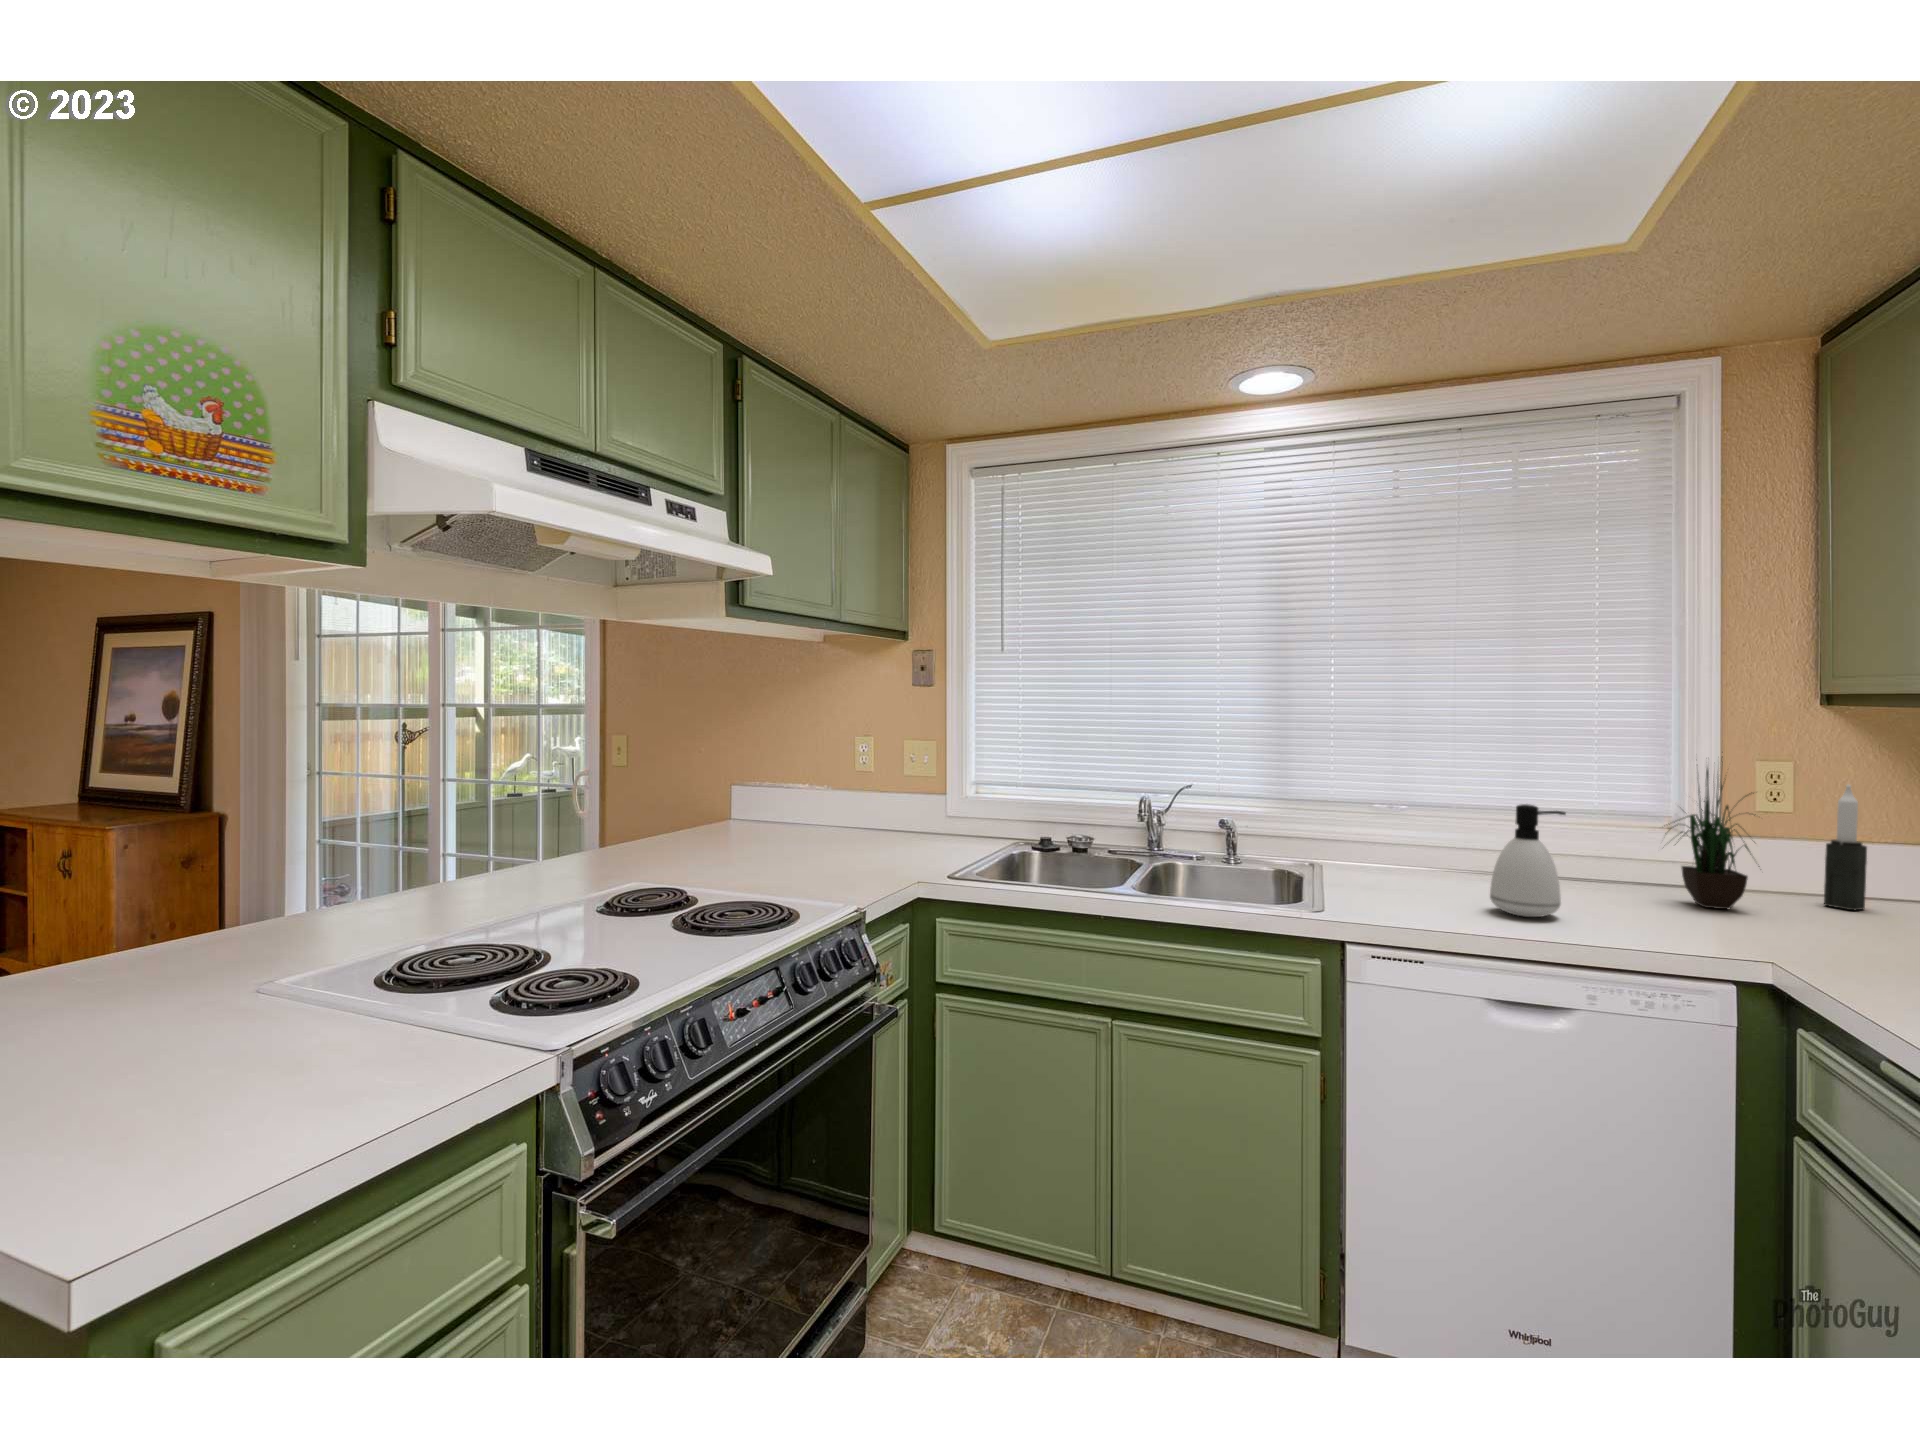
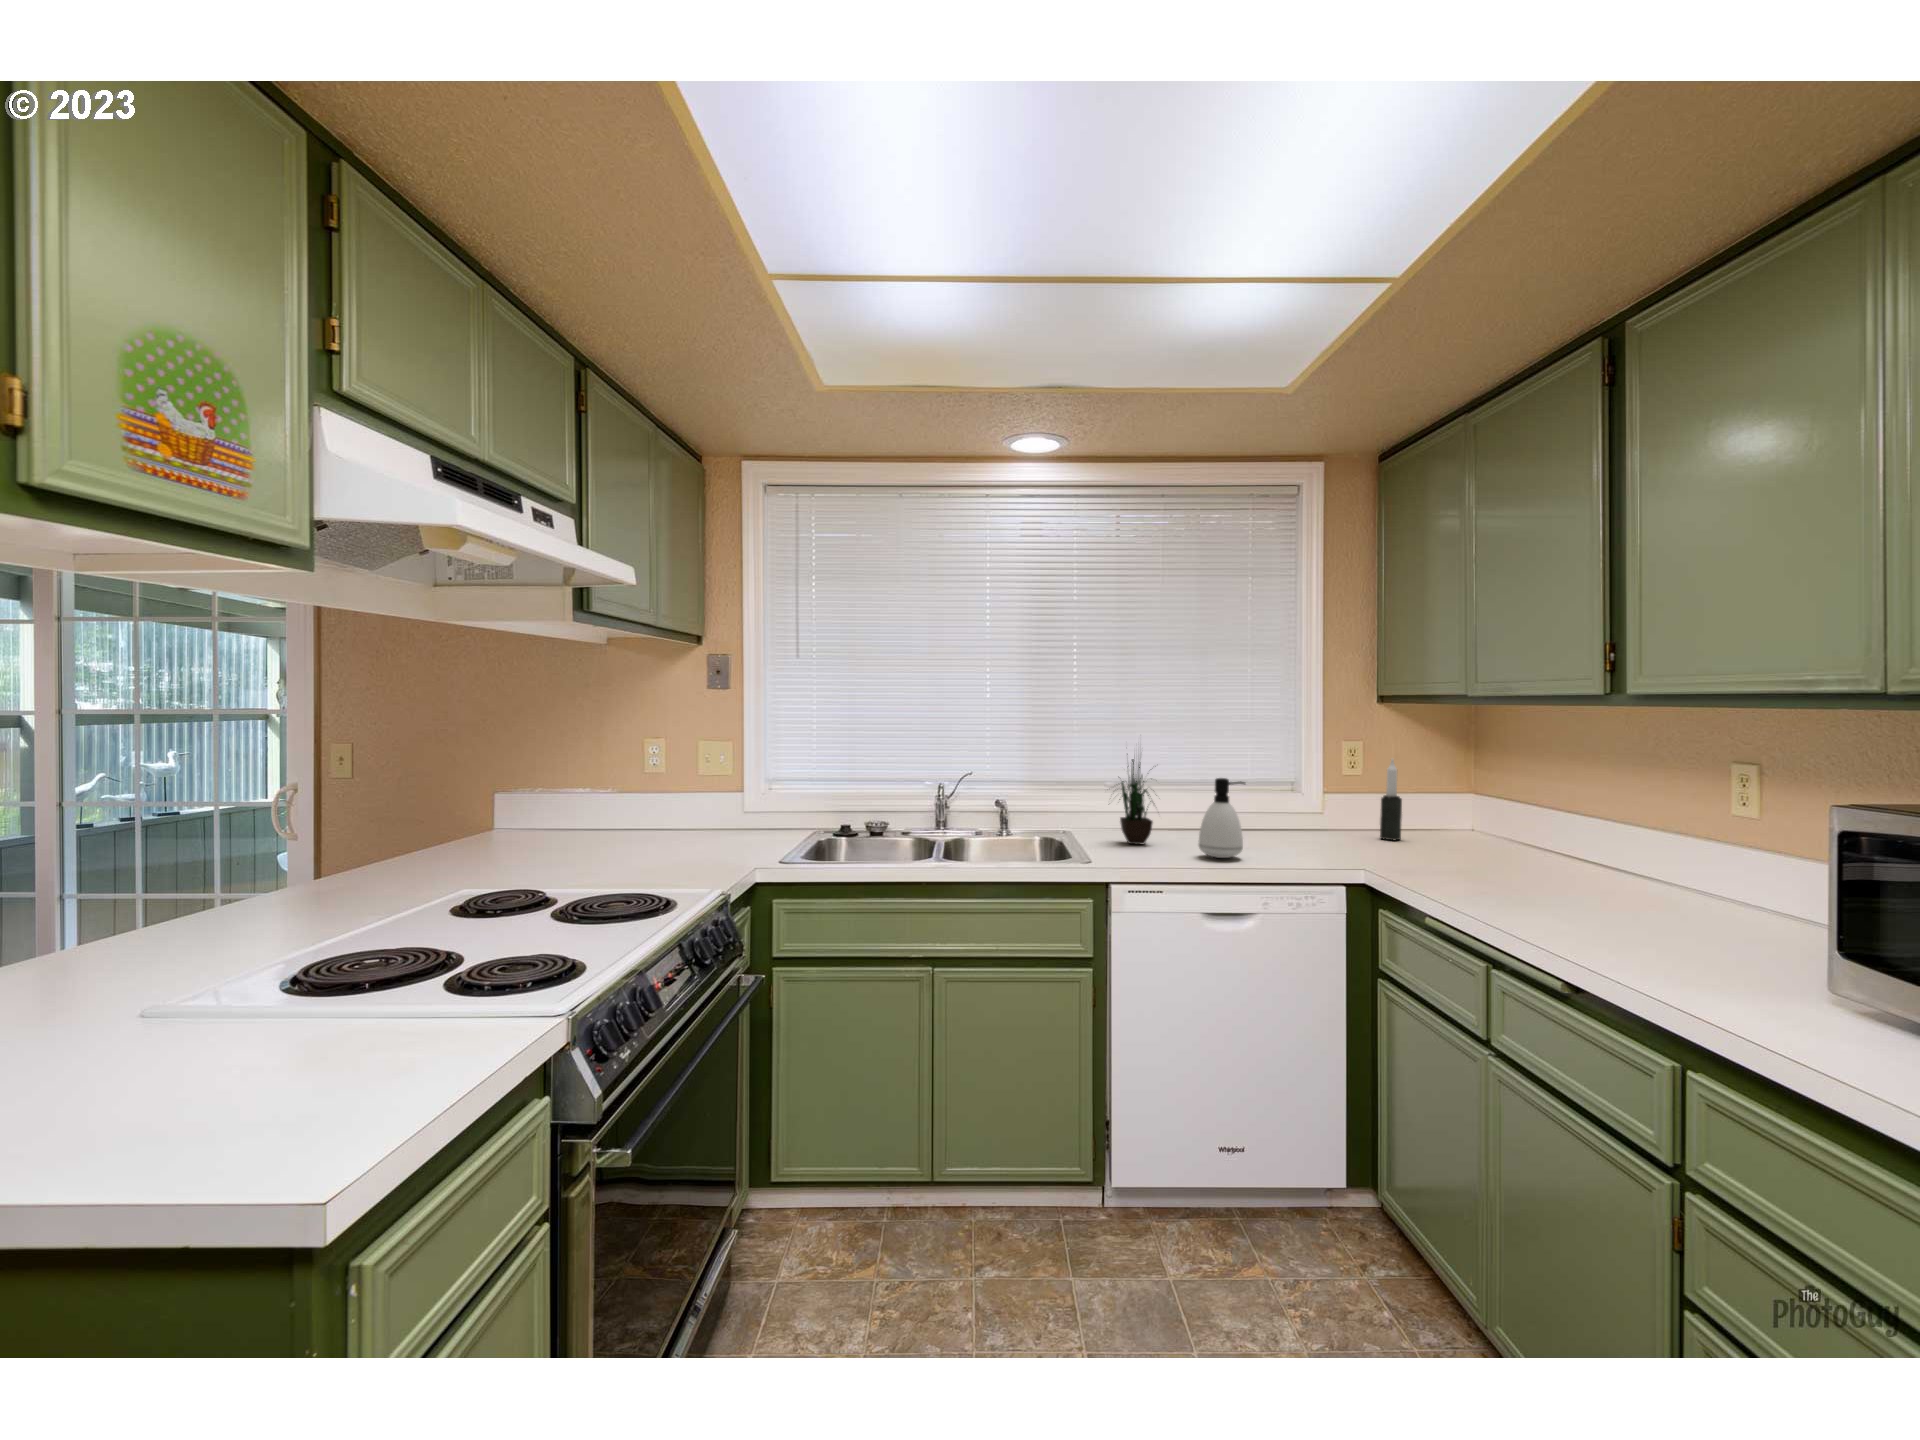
potted plant: present [1674,762,1760,910] -> present [1119,759,1153,844]

